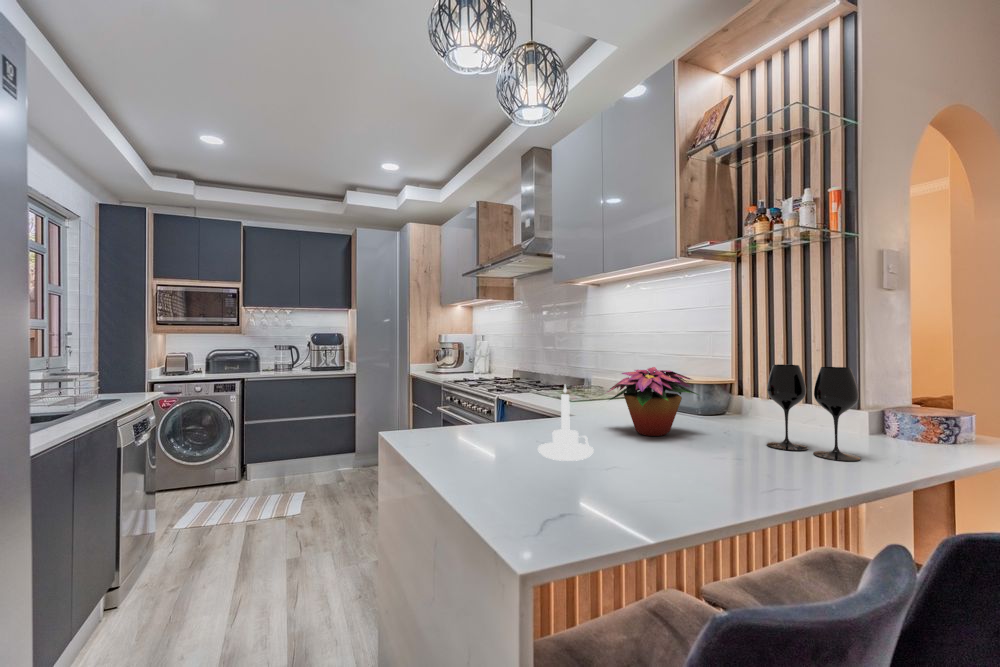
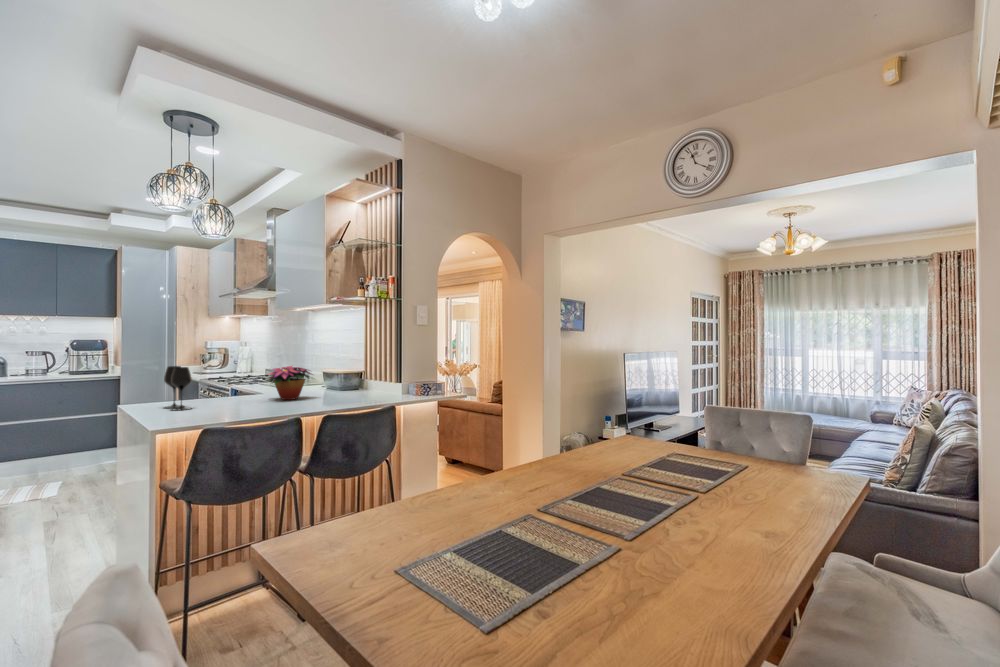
wine glass: present [767,364,860,461] -> present [164,366,192,411]
candle holder: present [538,386,594,461] -> none [207,375,237,410]

